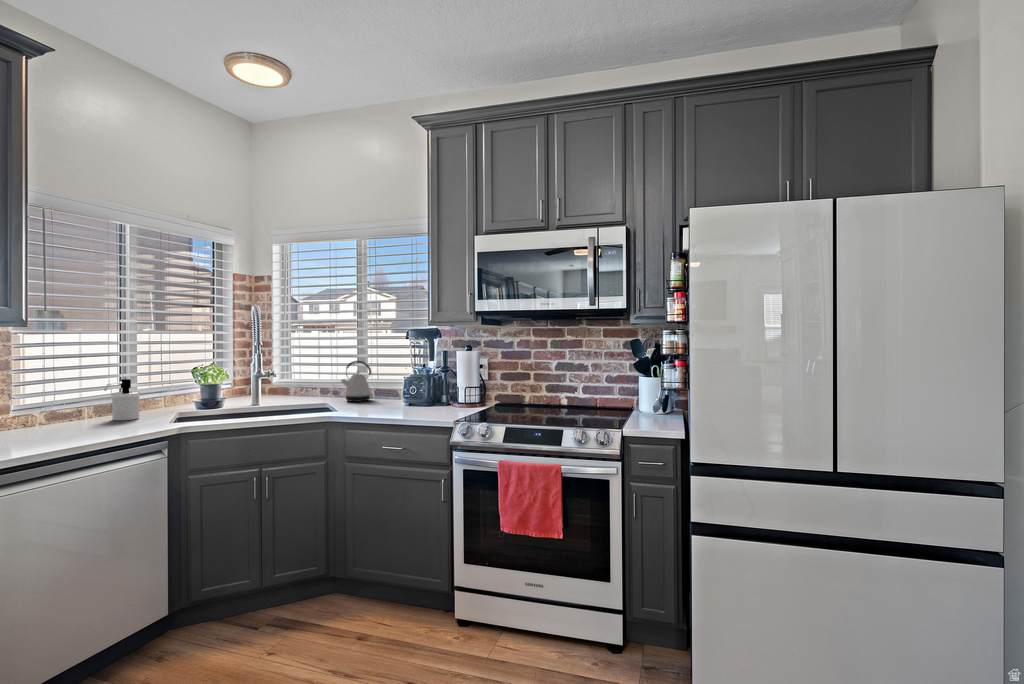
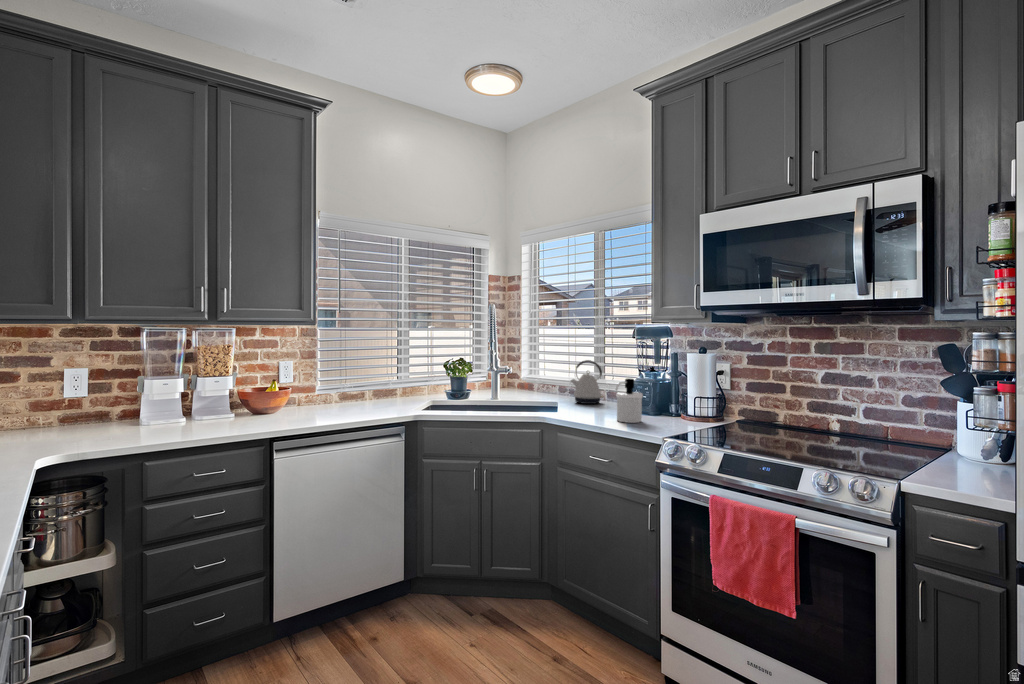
soap dispenser: present [104,379,140,421] -> present [616,379,643,423]

